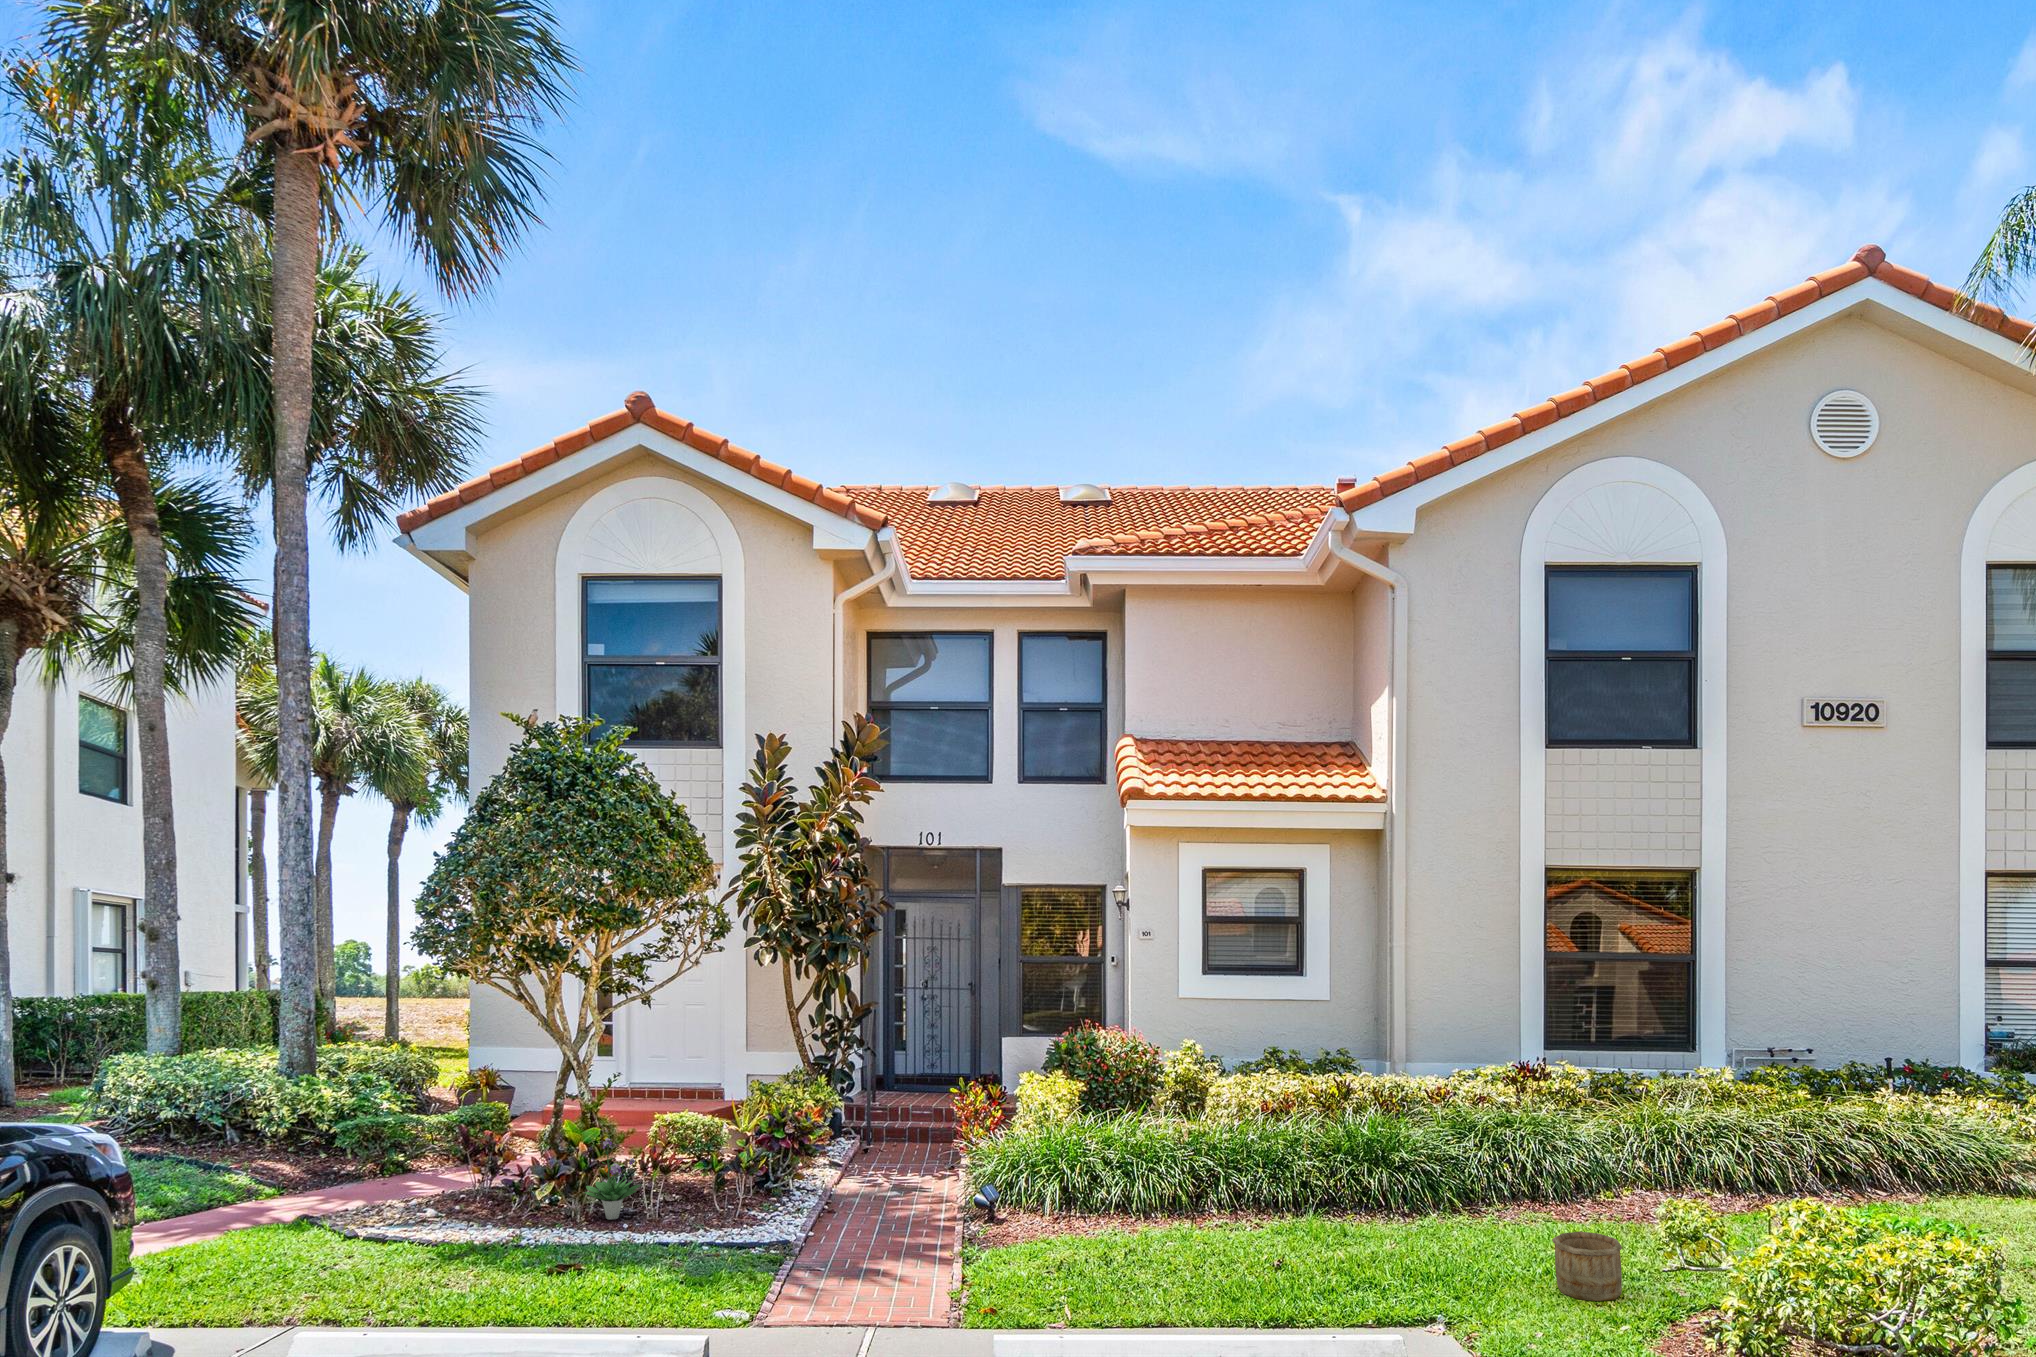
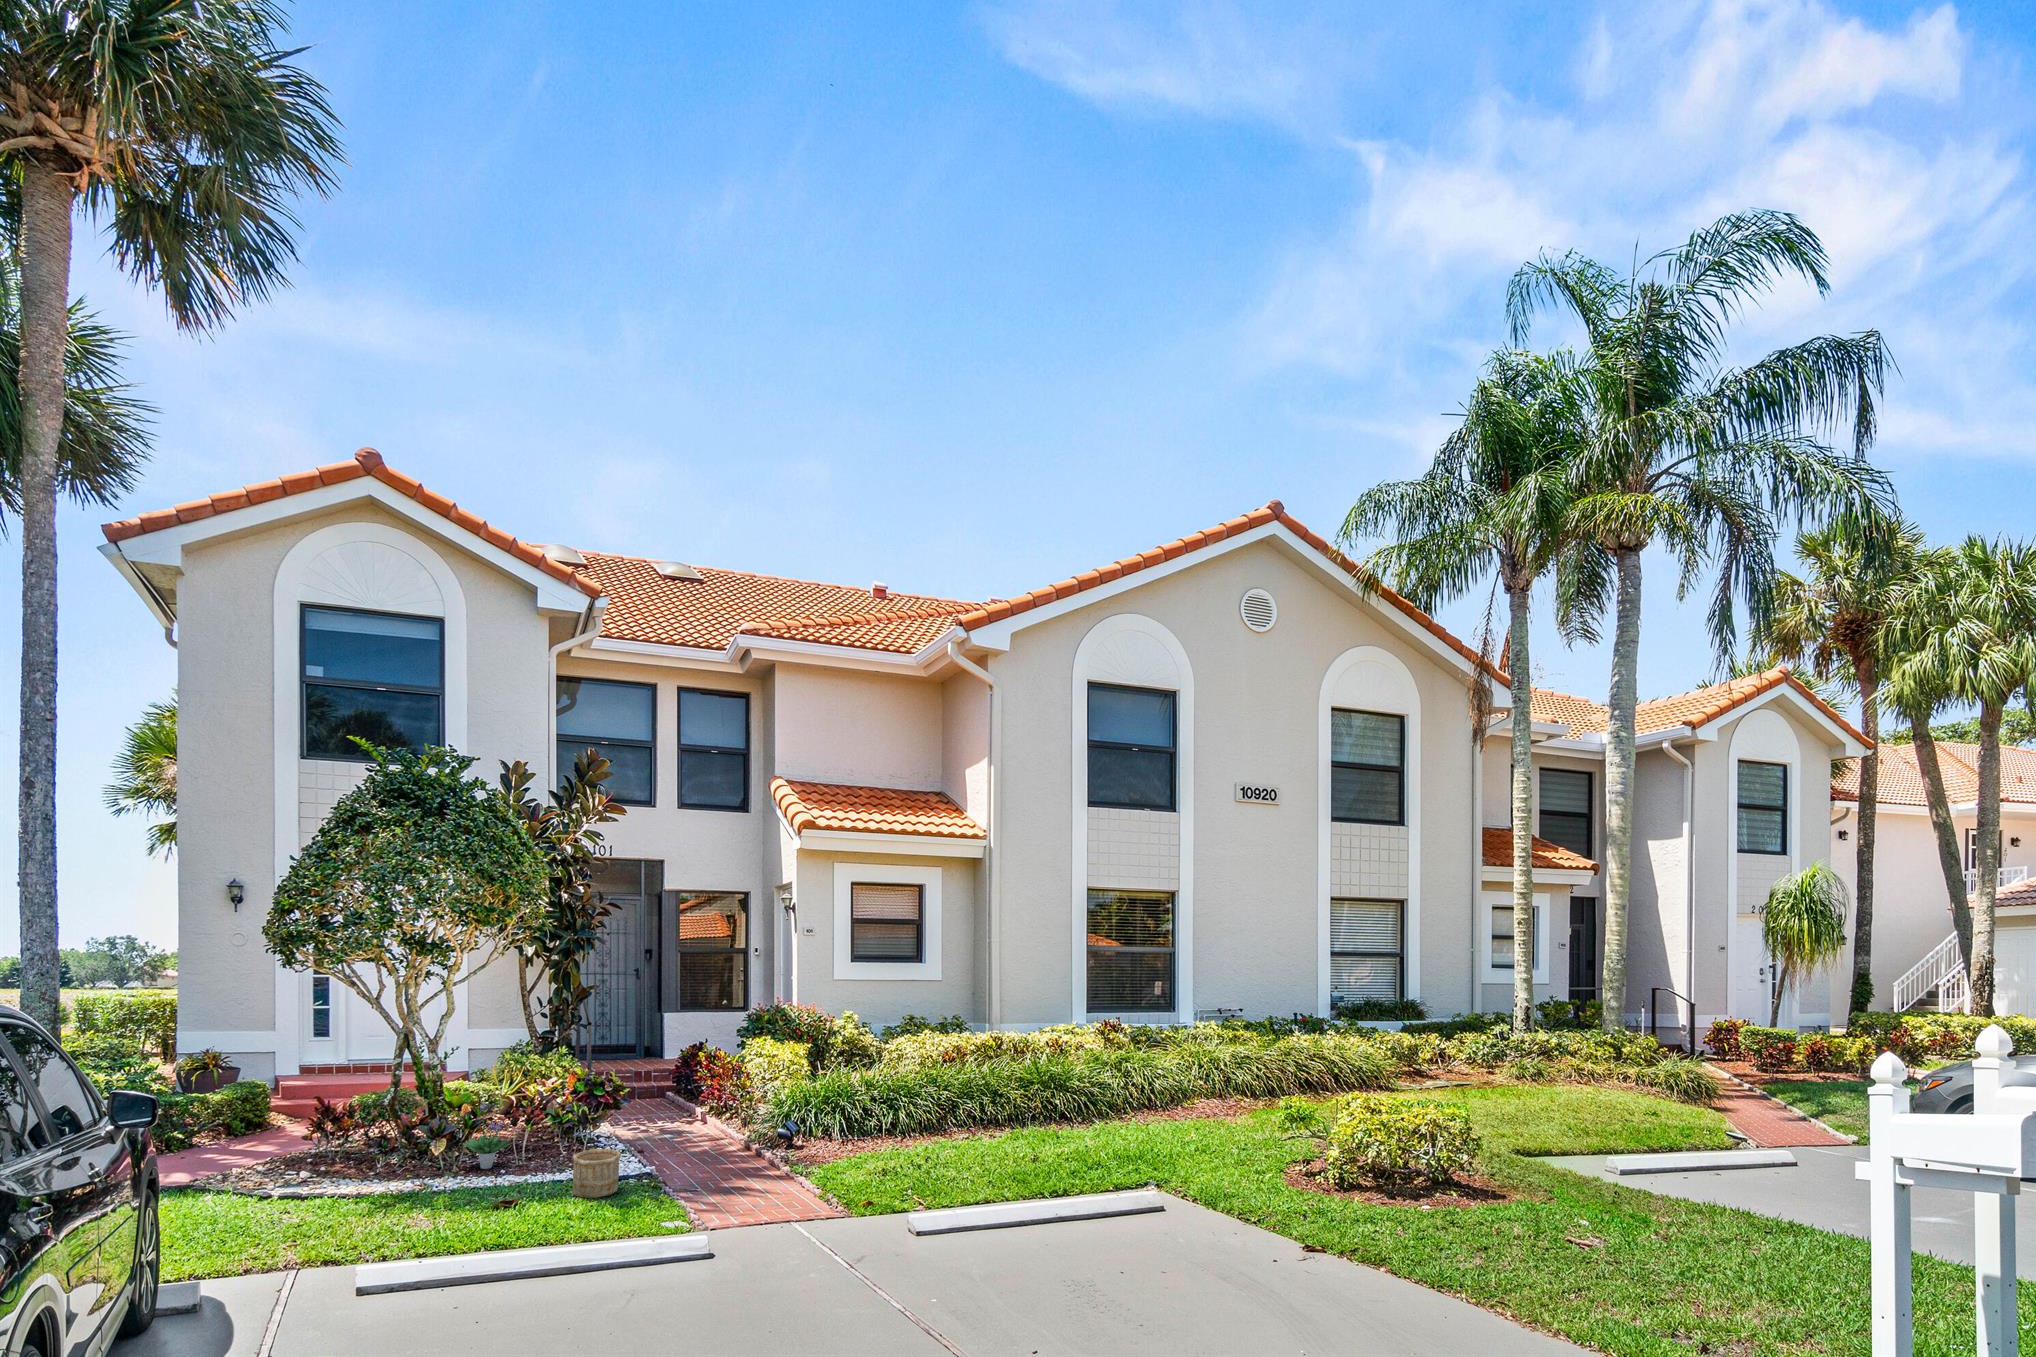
wooden bucket: present [1552,1231,1622,1301] -> present [573,1149,621,1198]

